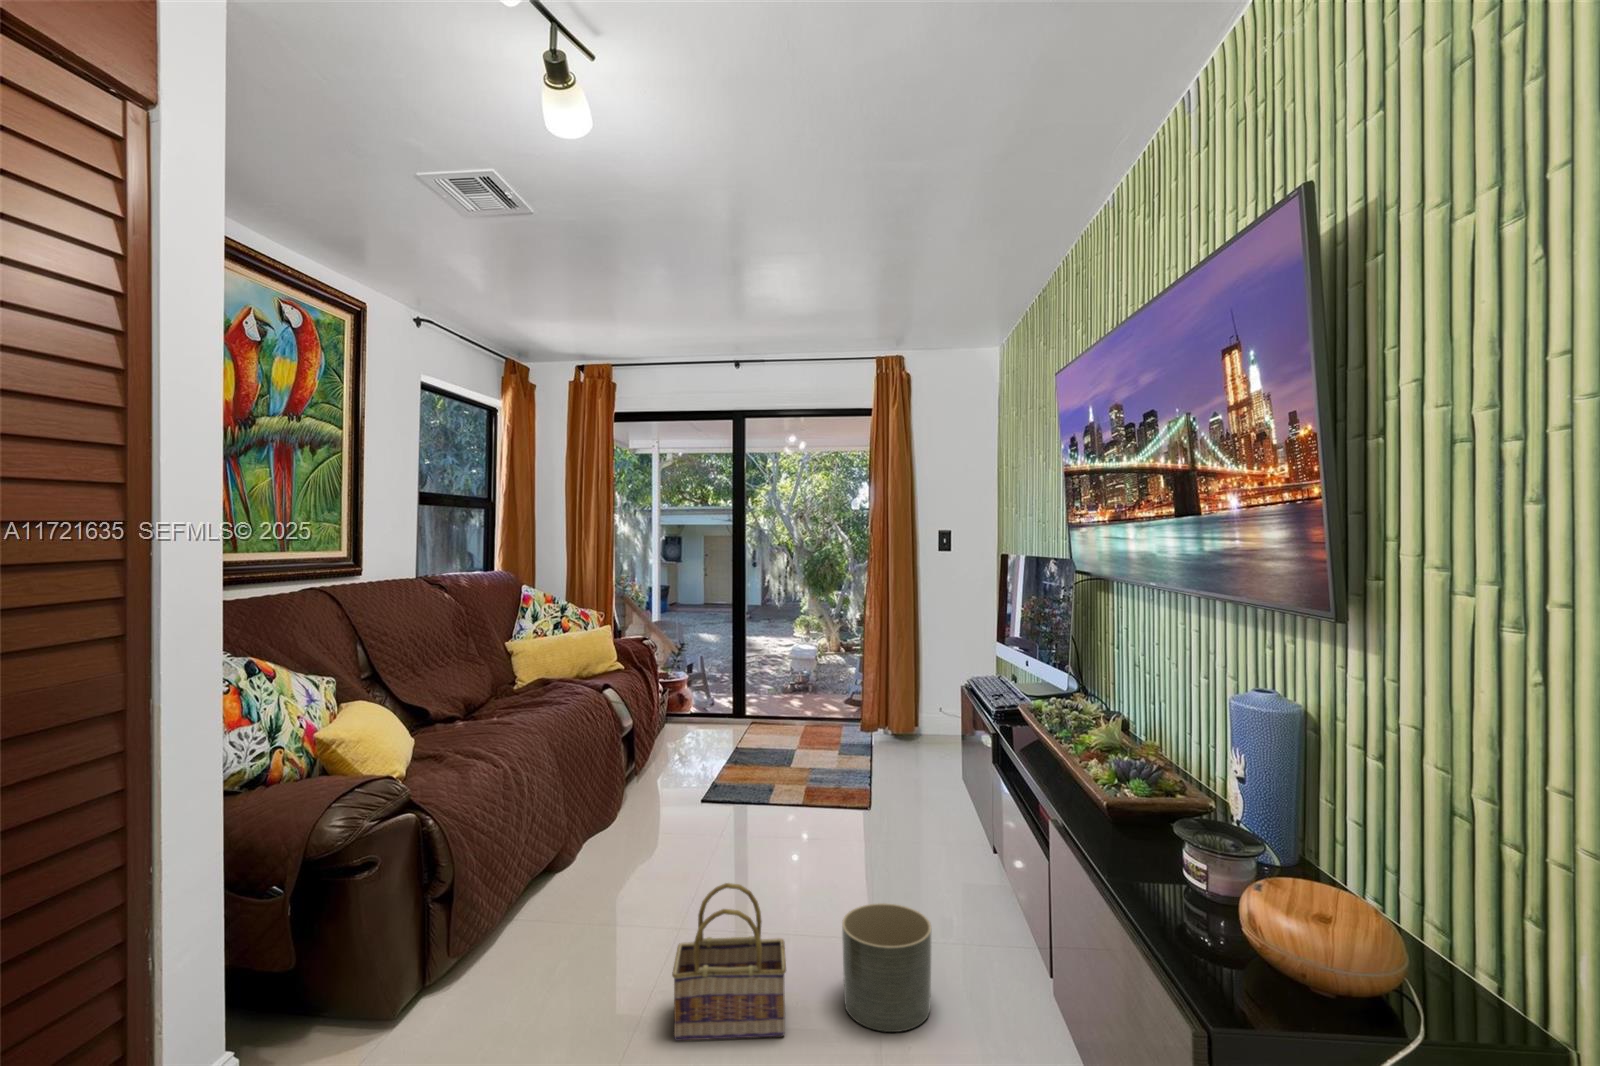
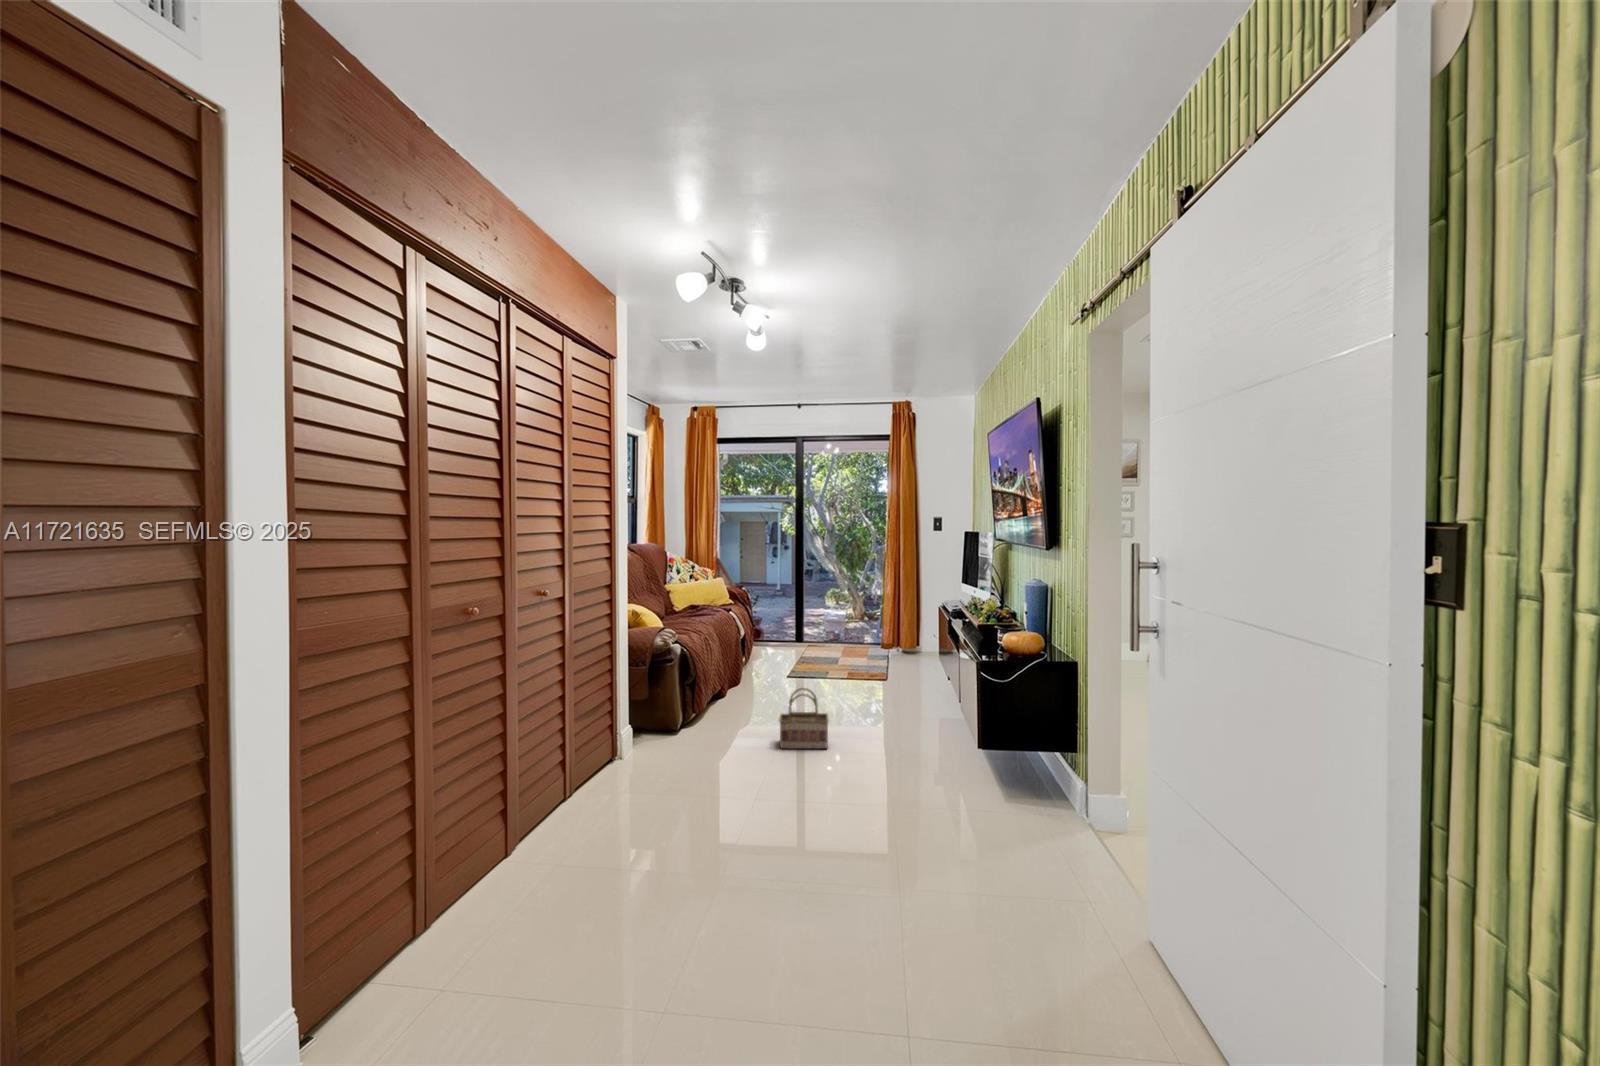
planter: present [842,903,932,1032] -> none [854,702,895,749]

